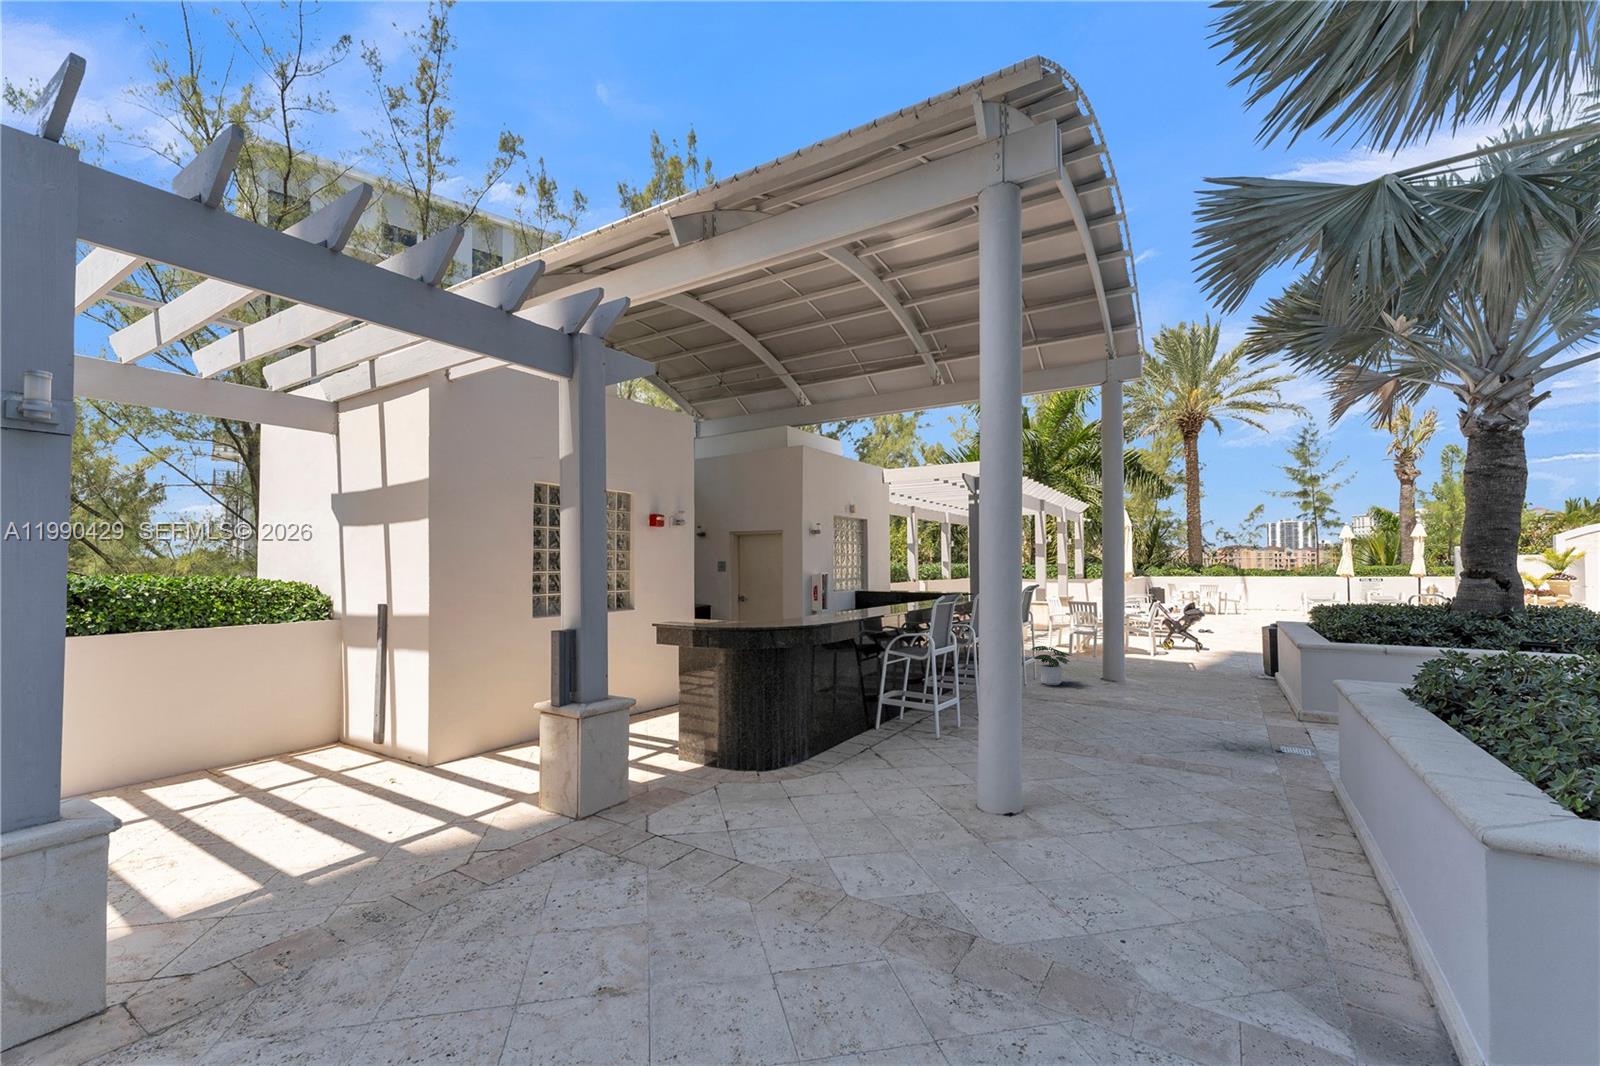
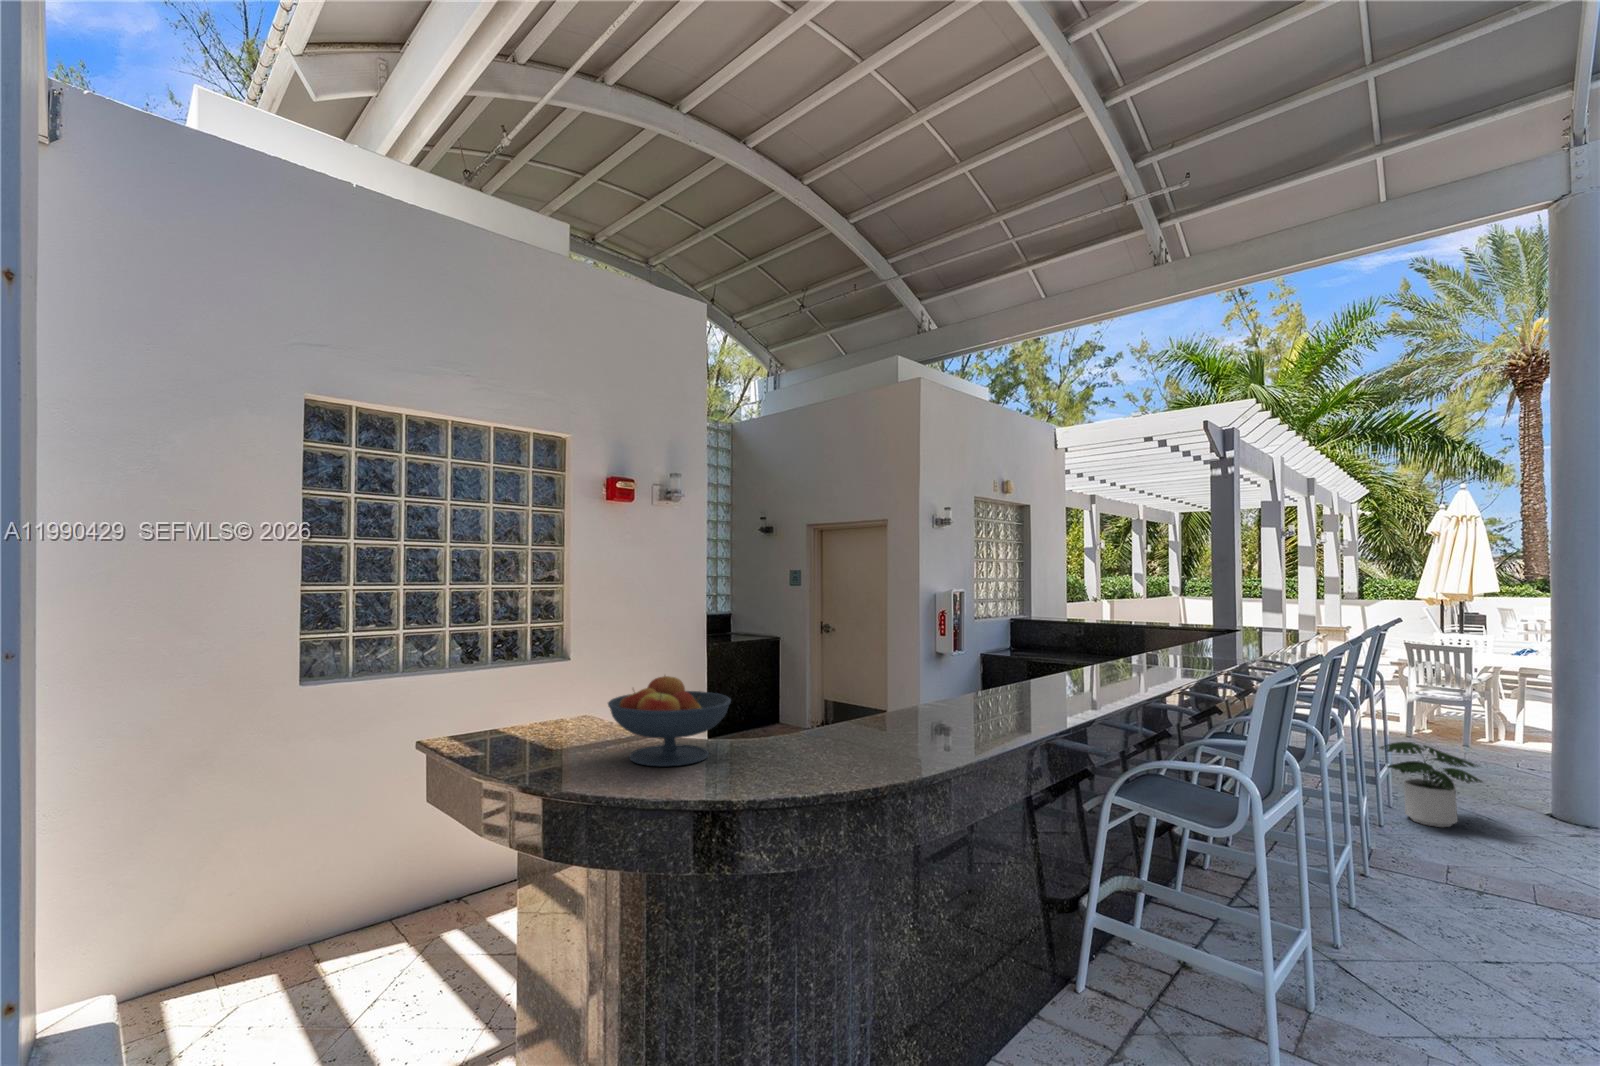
fruit bowl: none [728,601,767,627] -> present [608,676,731,766]

